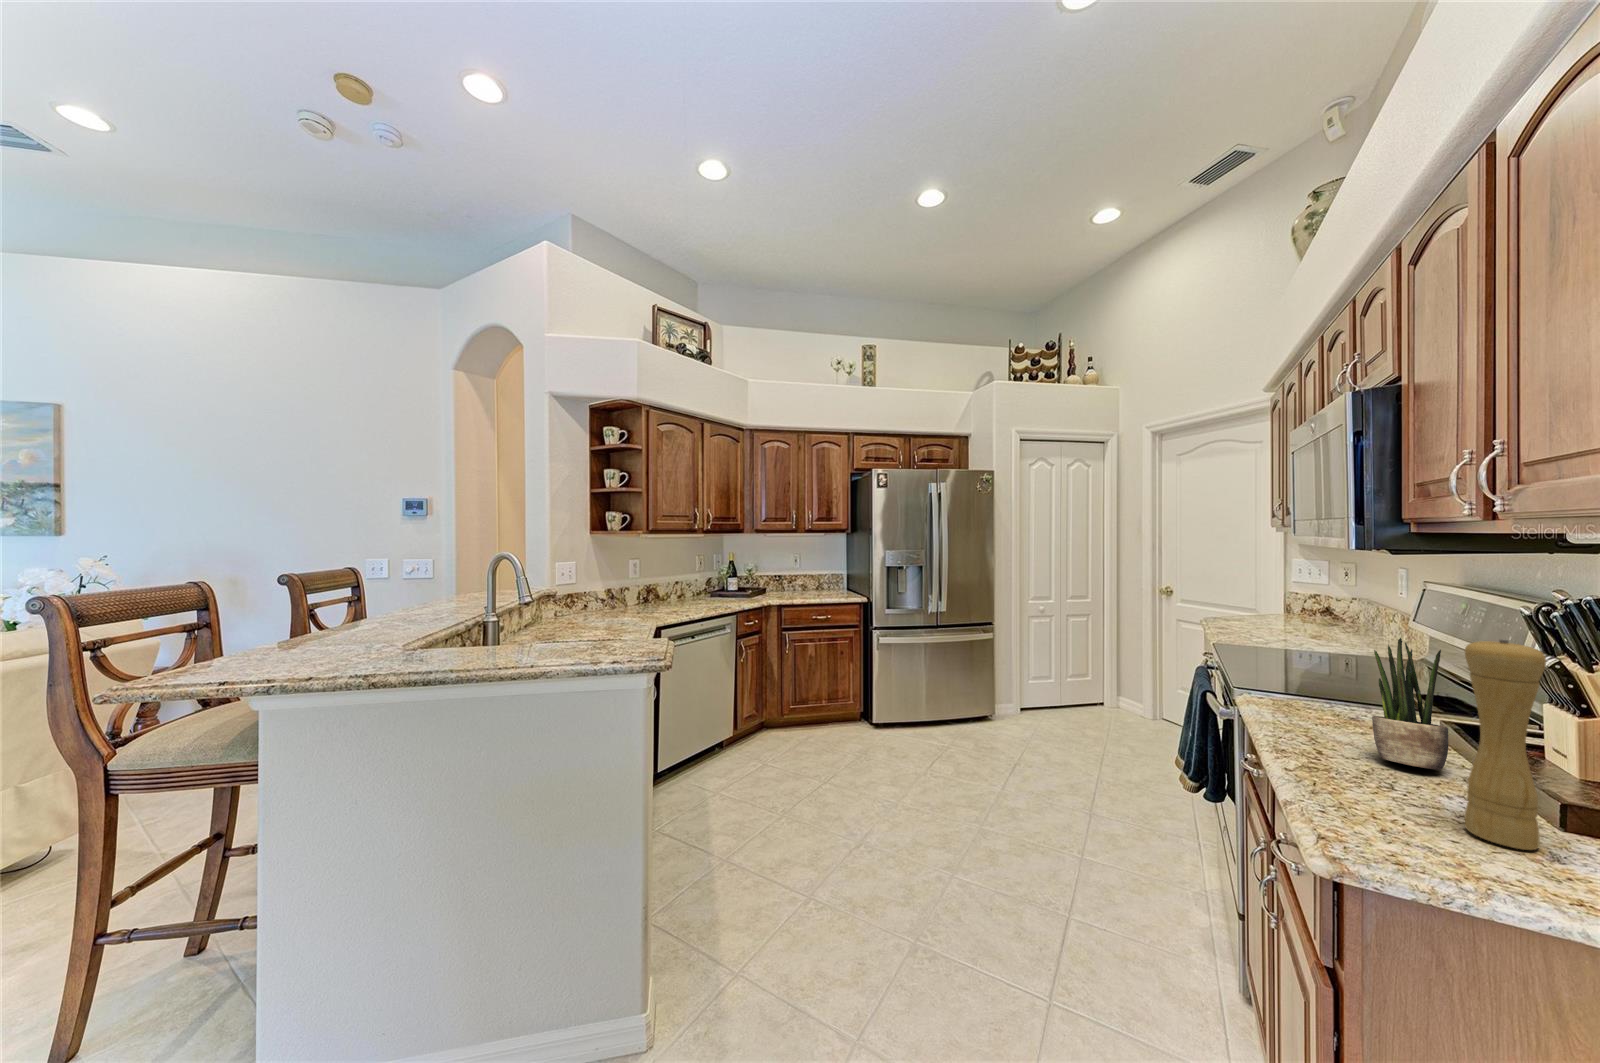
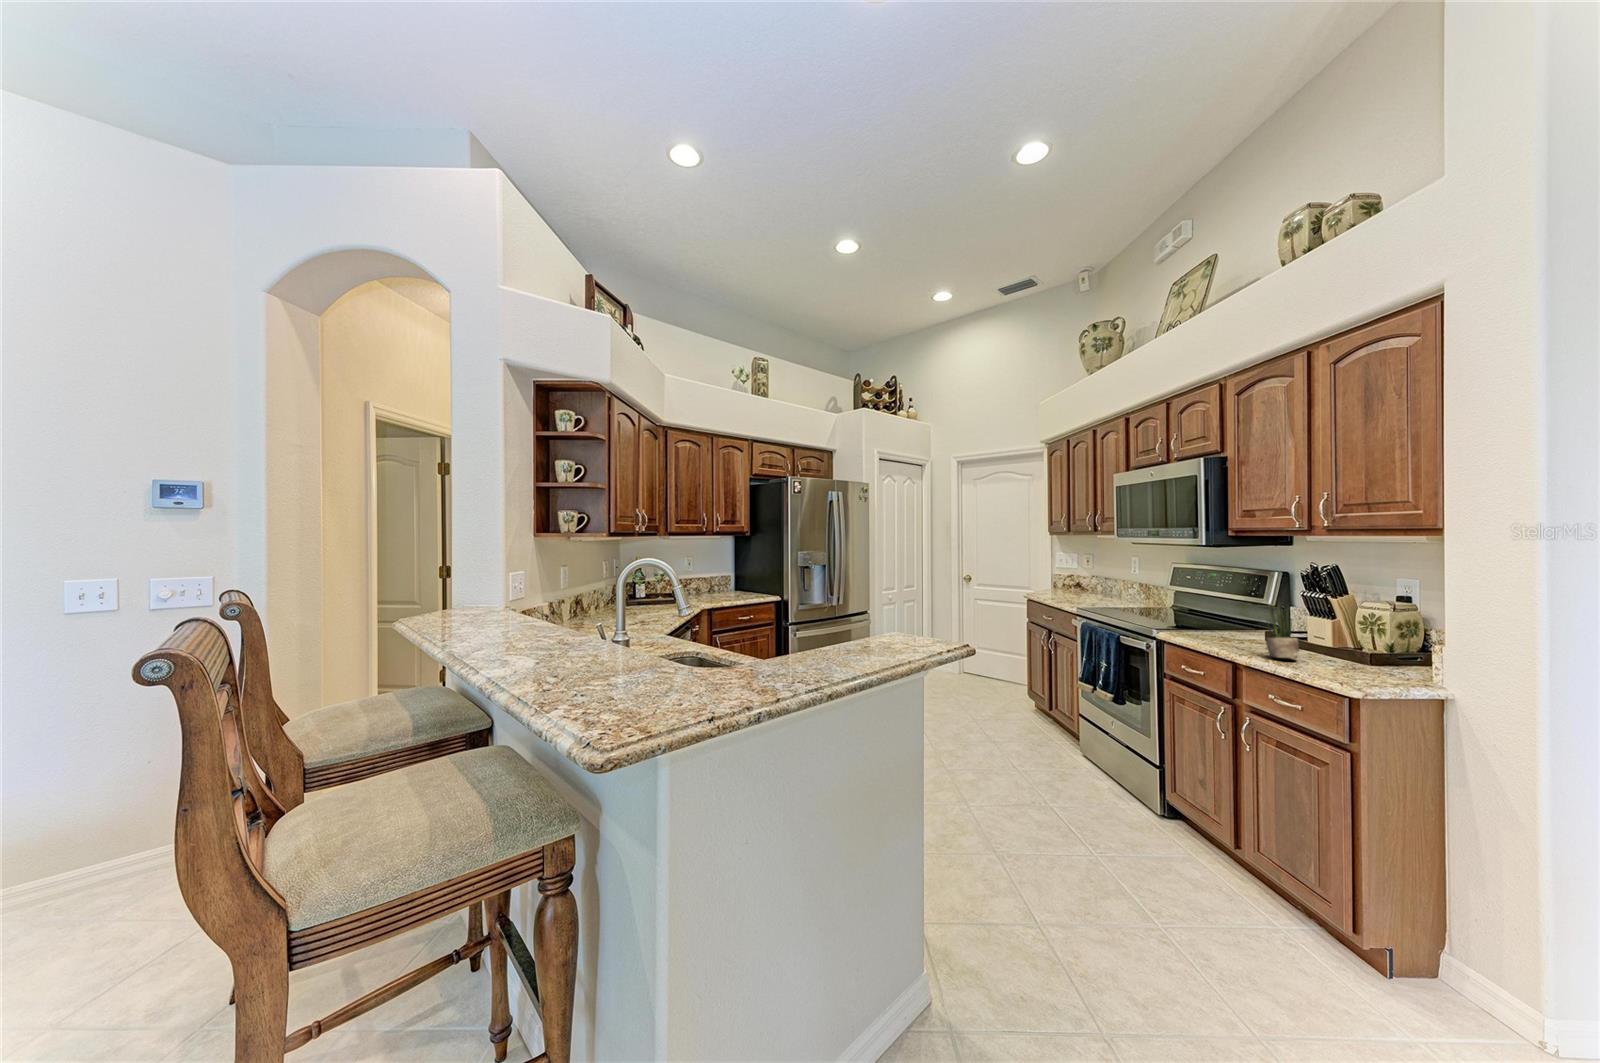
pepper mill: present [1465,639,1546,850] -> none [1347,596,1380,682]

